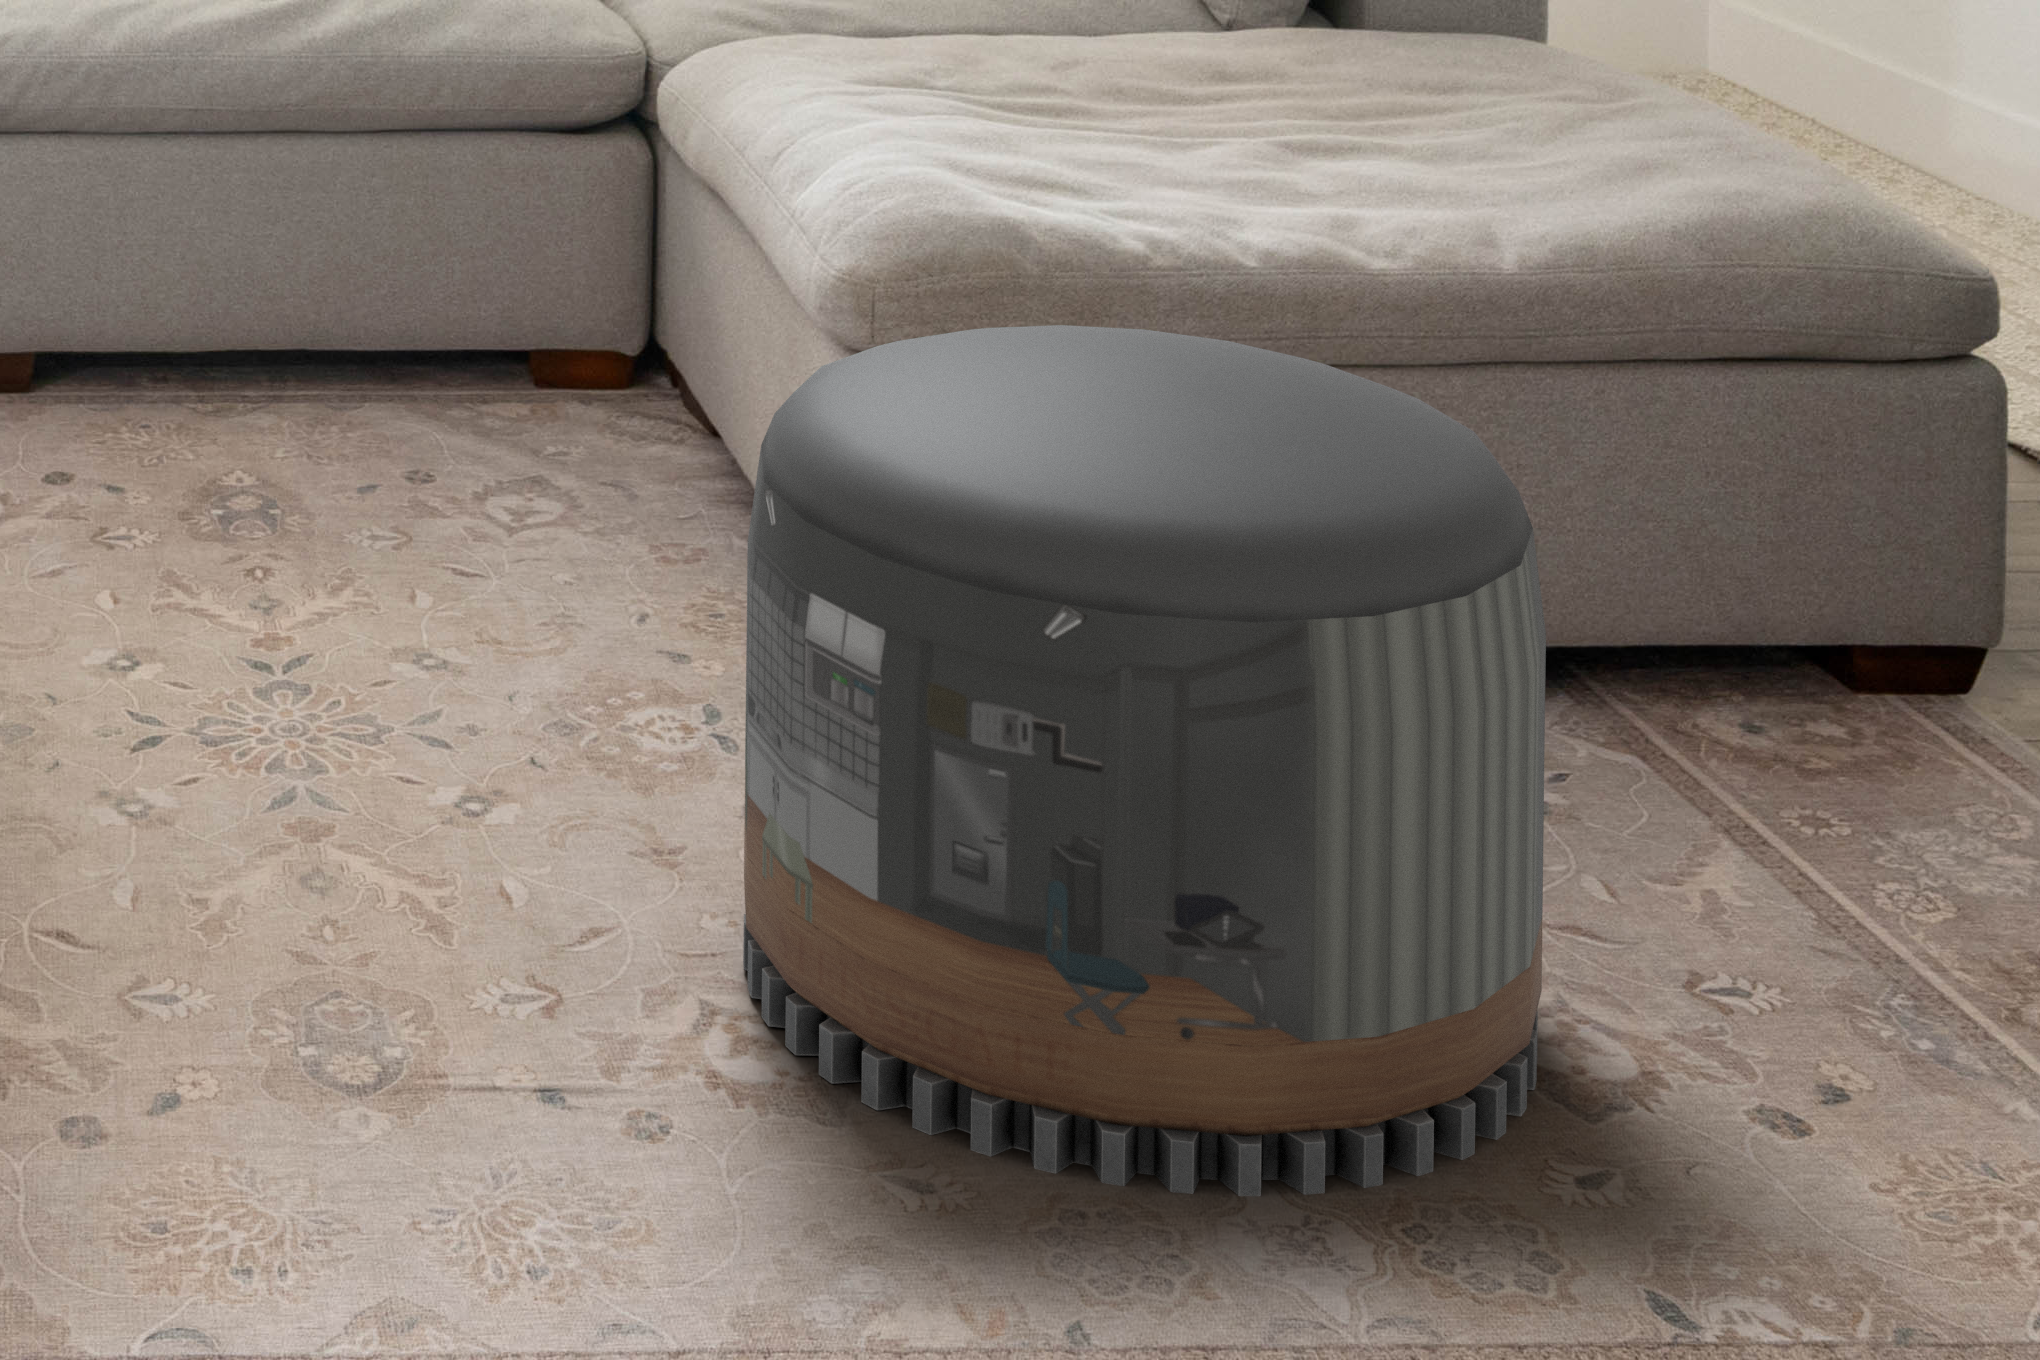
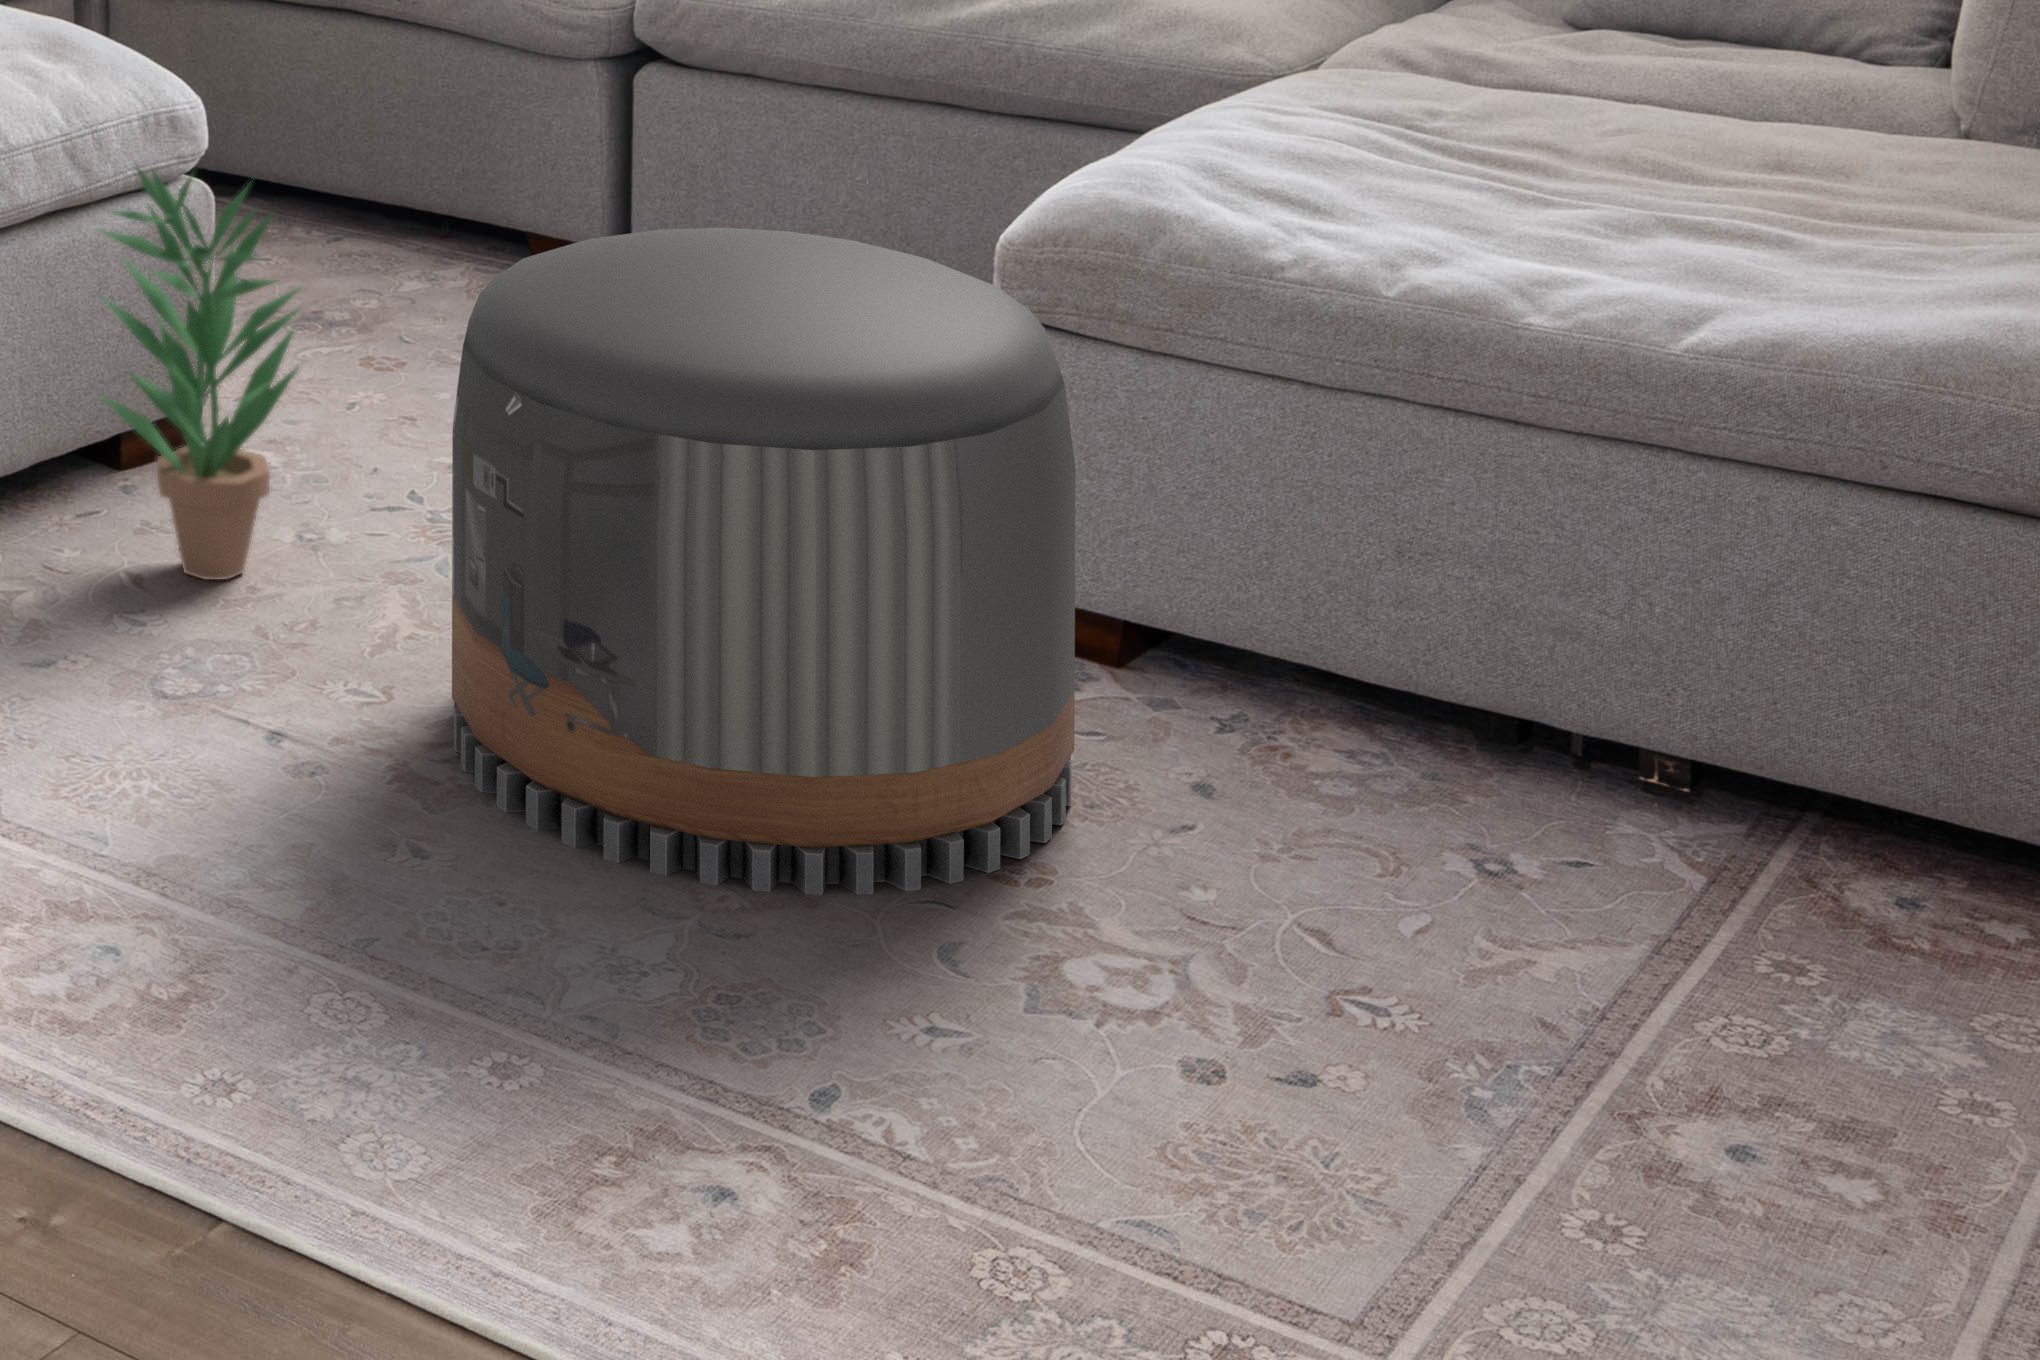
potted plant: none [76,384,385,968] -> present [101,168,303,580]

